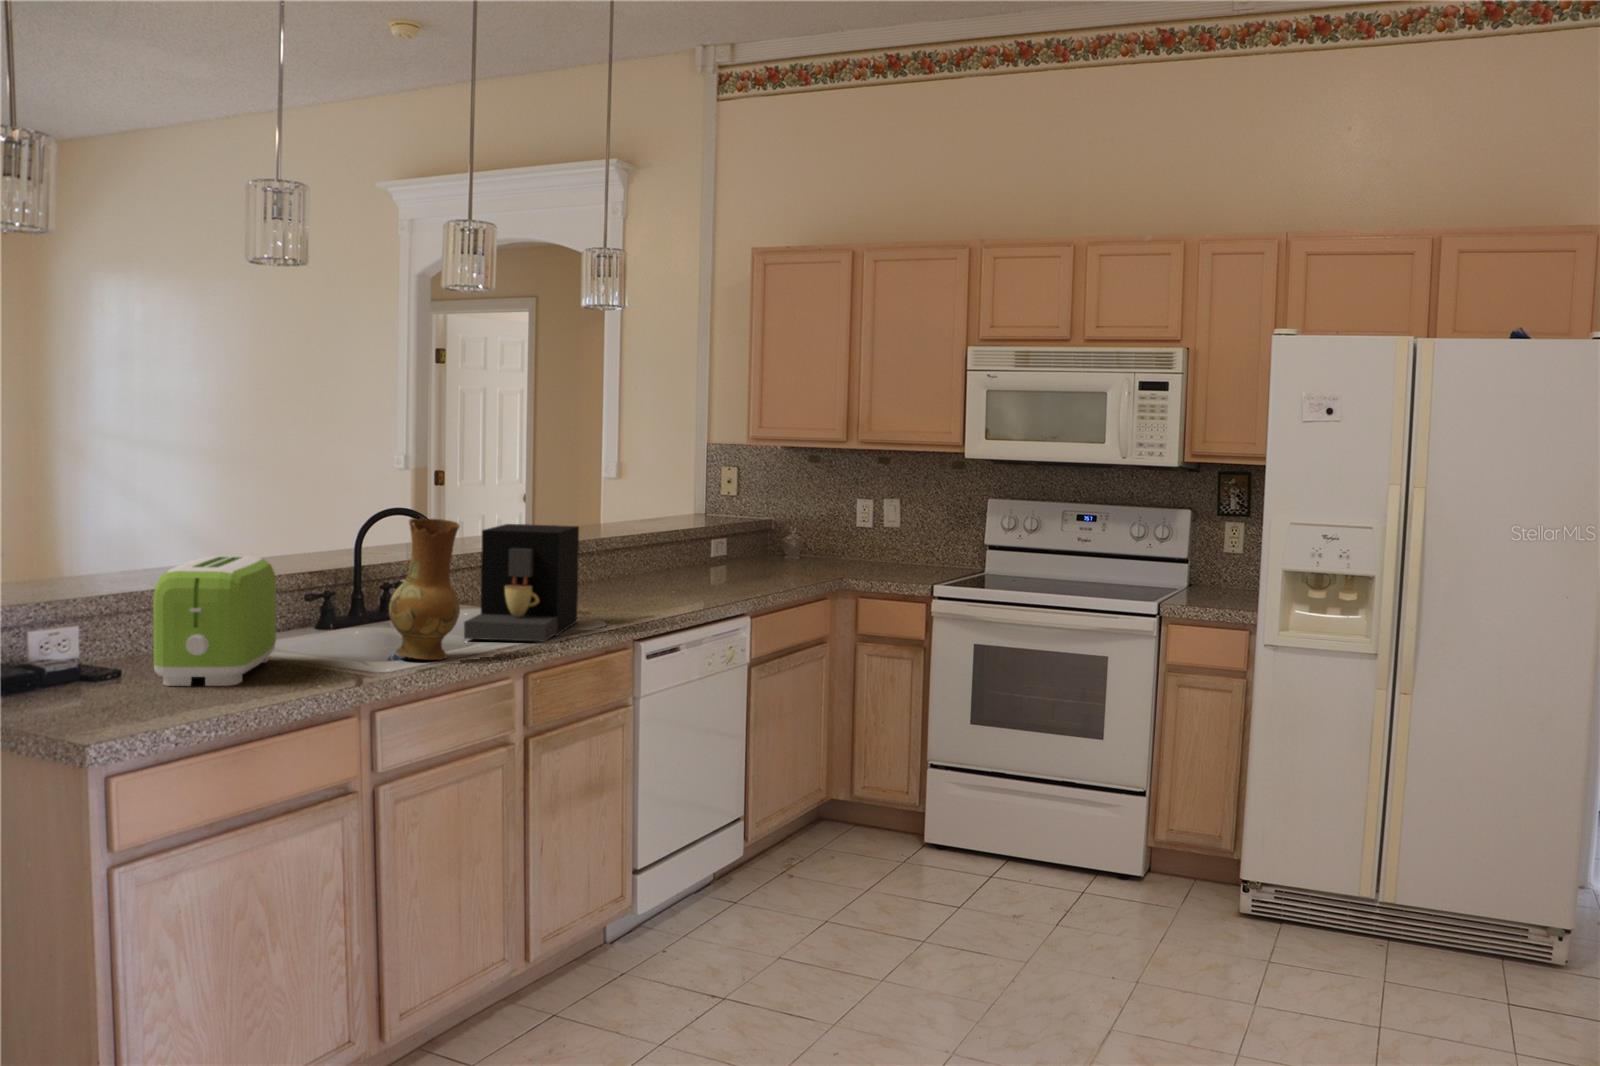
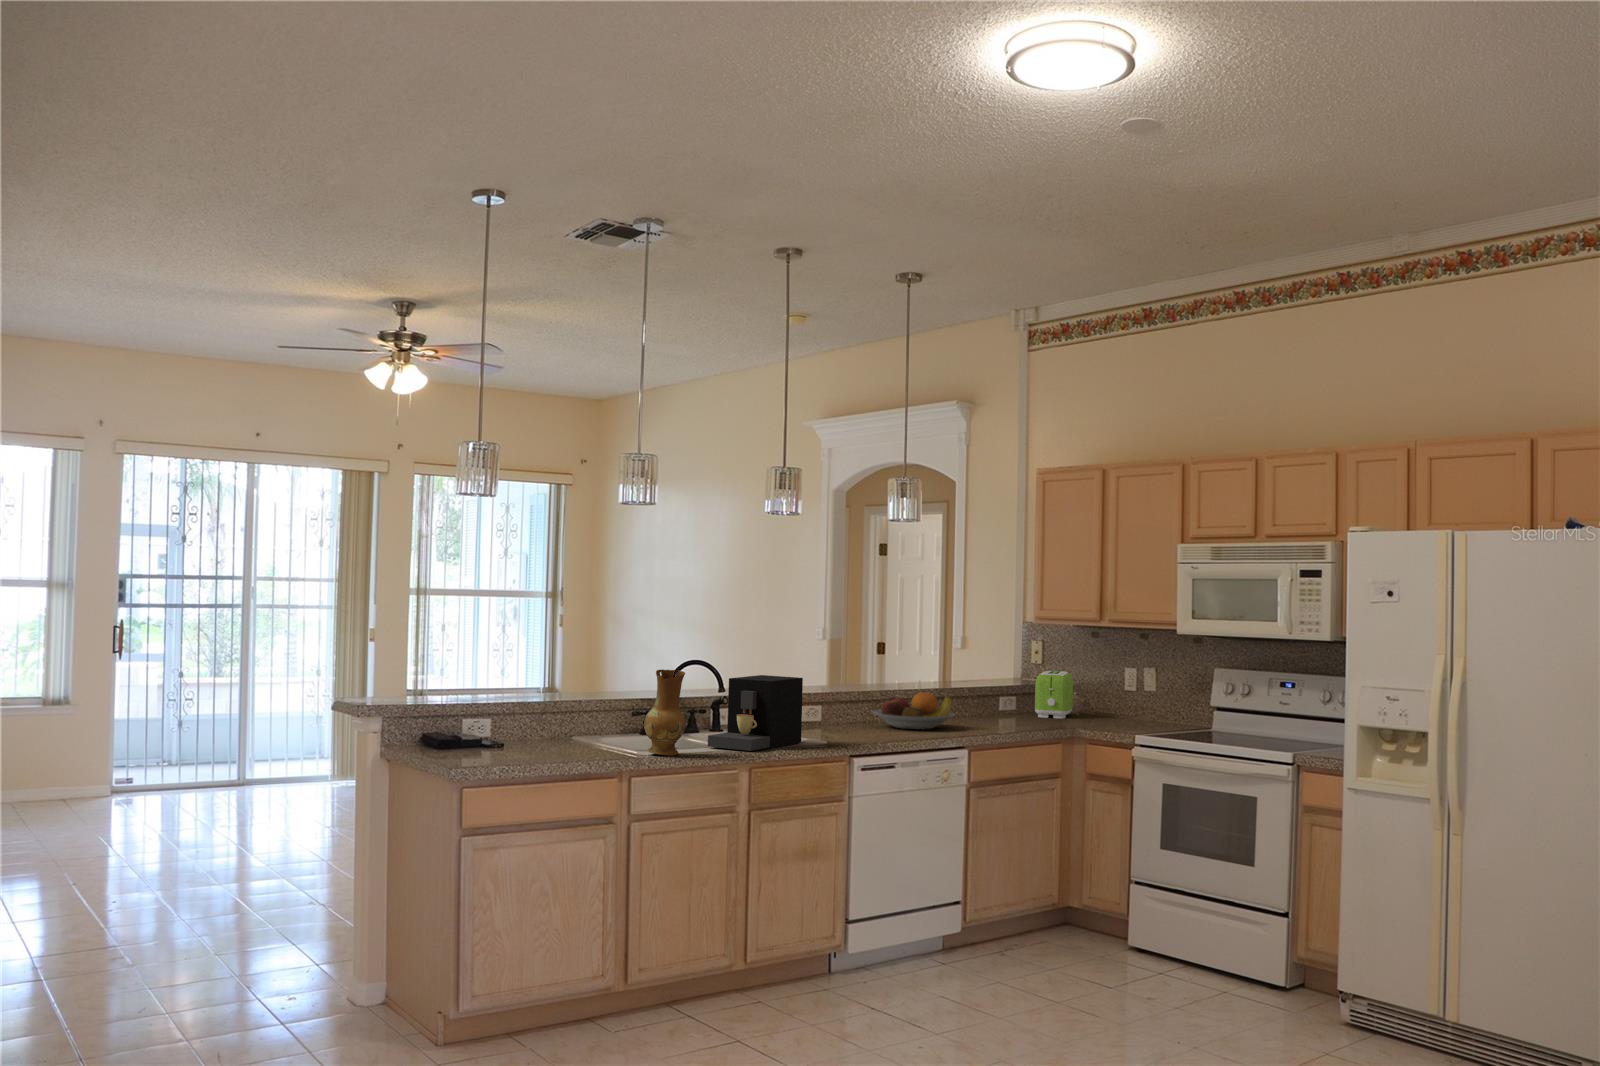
fruit bowl: none [599,541,713,592] -> present [872,692,955,730]
toaster: present [153,556,276,686] -> present [1035,671,1073,718]

